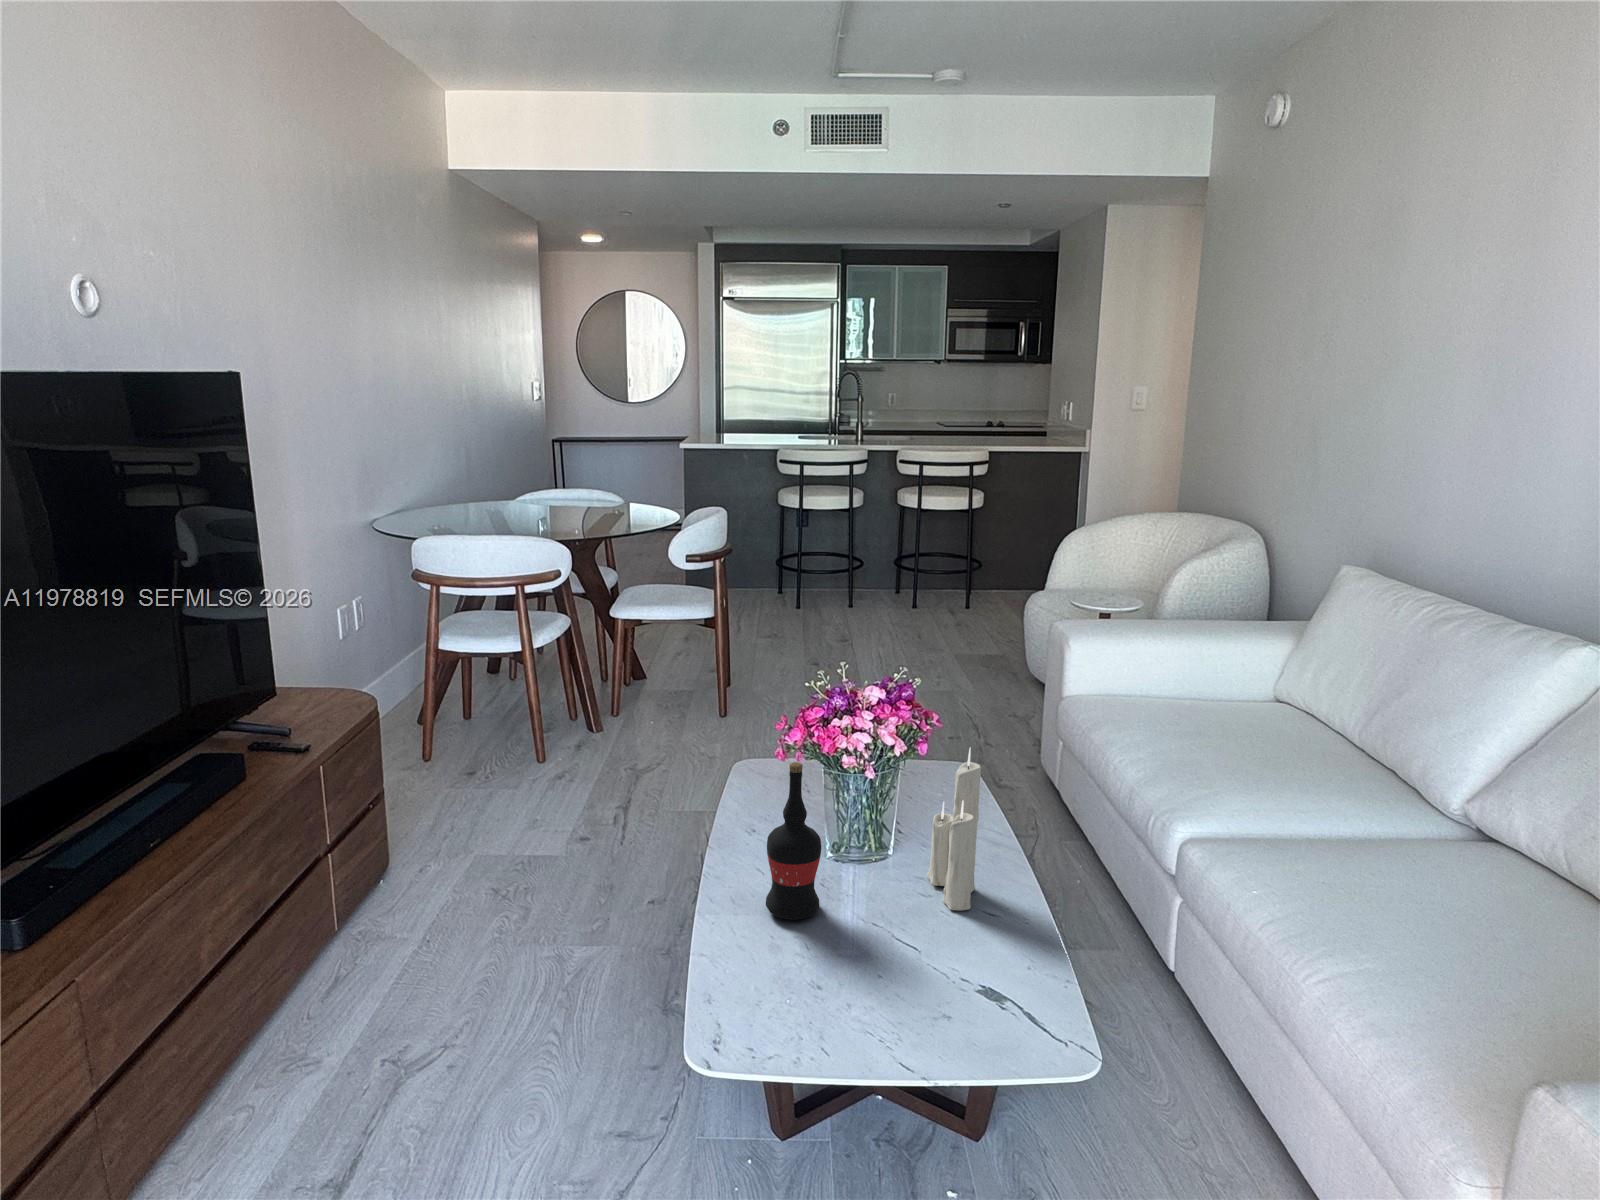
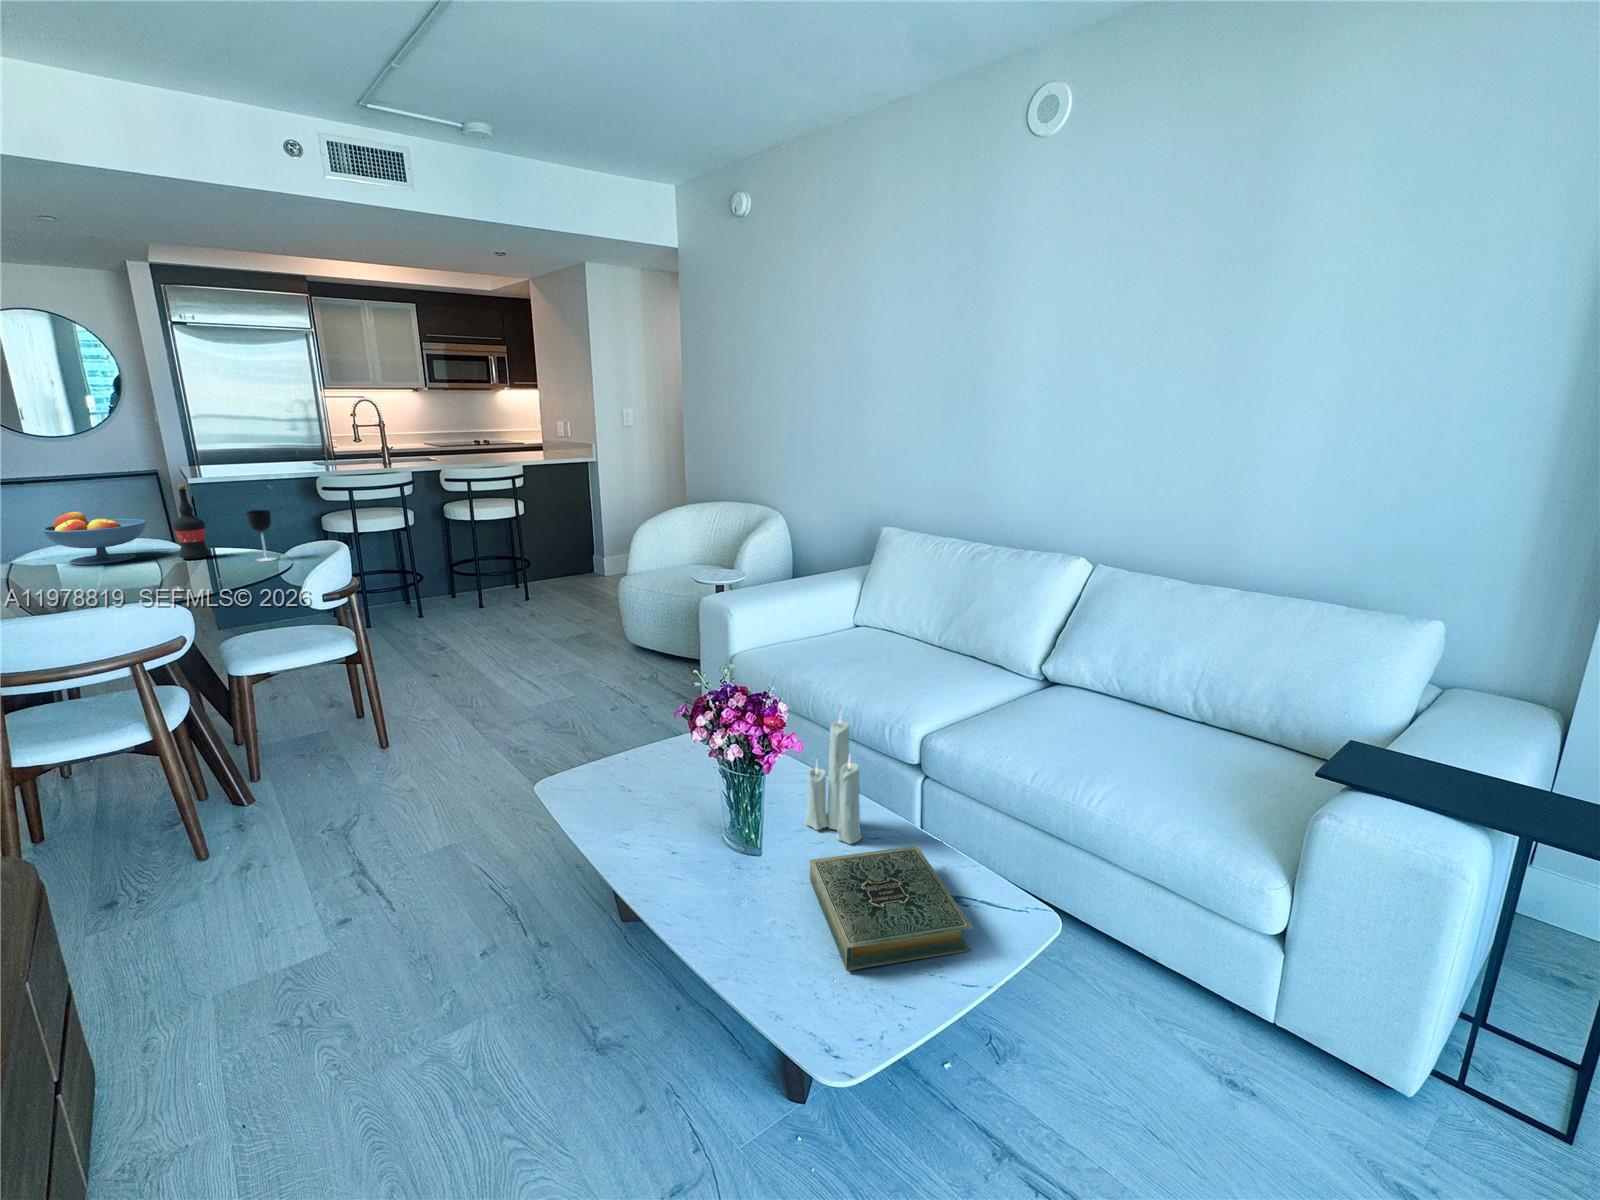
fruit bowl: none [543,460,612,507] -> present [41,512,146,565]
wine glass: none [668,472,688,521] -> present [246,510,276,561]
wine bottle: present [766,762,821,920] -> present [173,485,210,559]
hardback book: none [805,897,999,1043] -> present [810,846,973,971]

